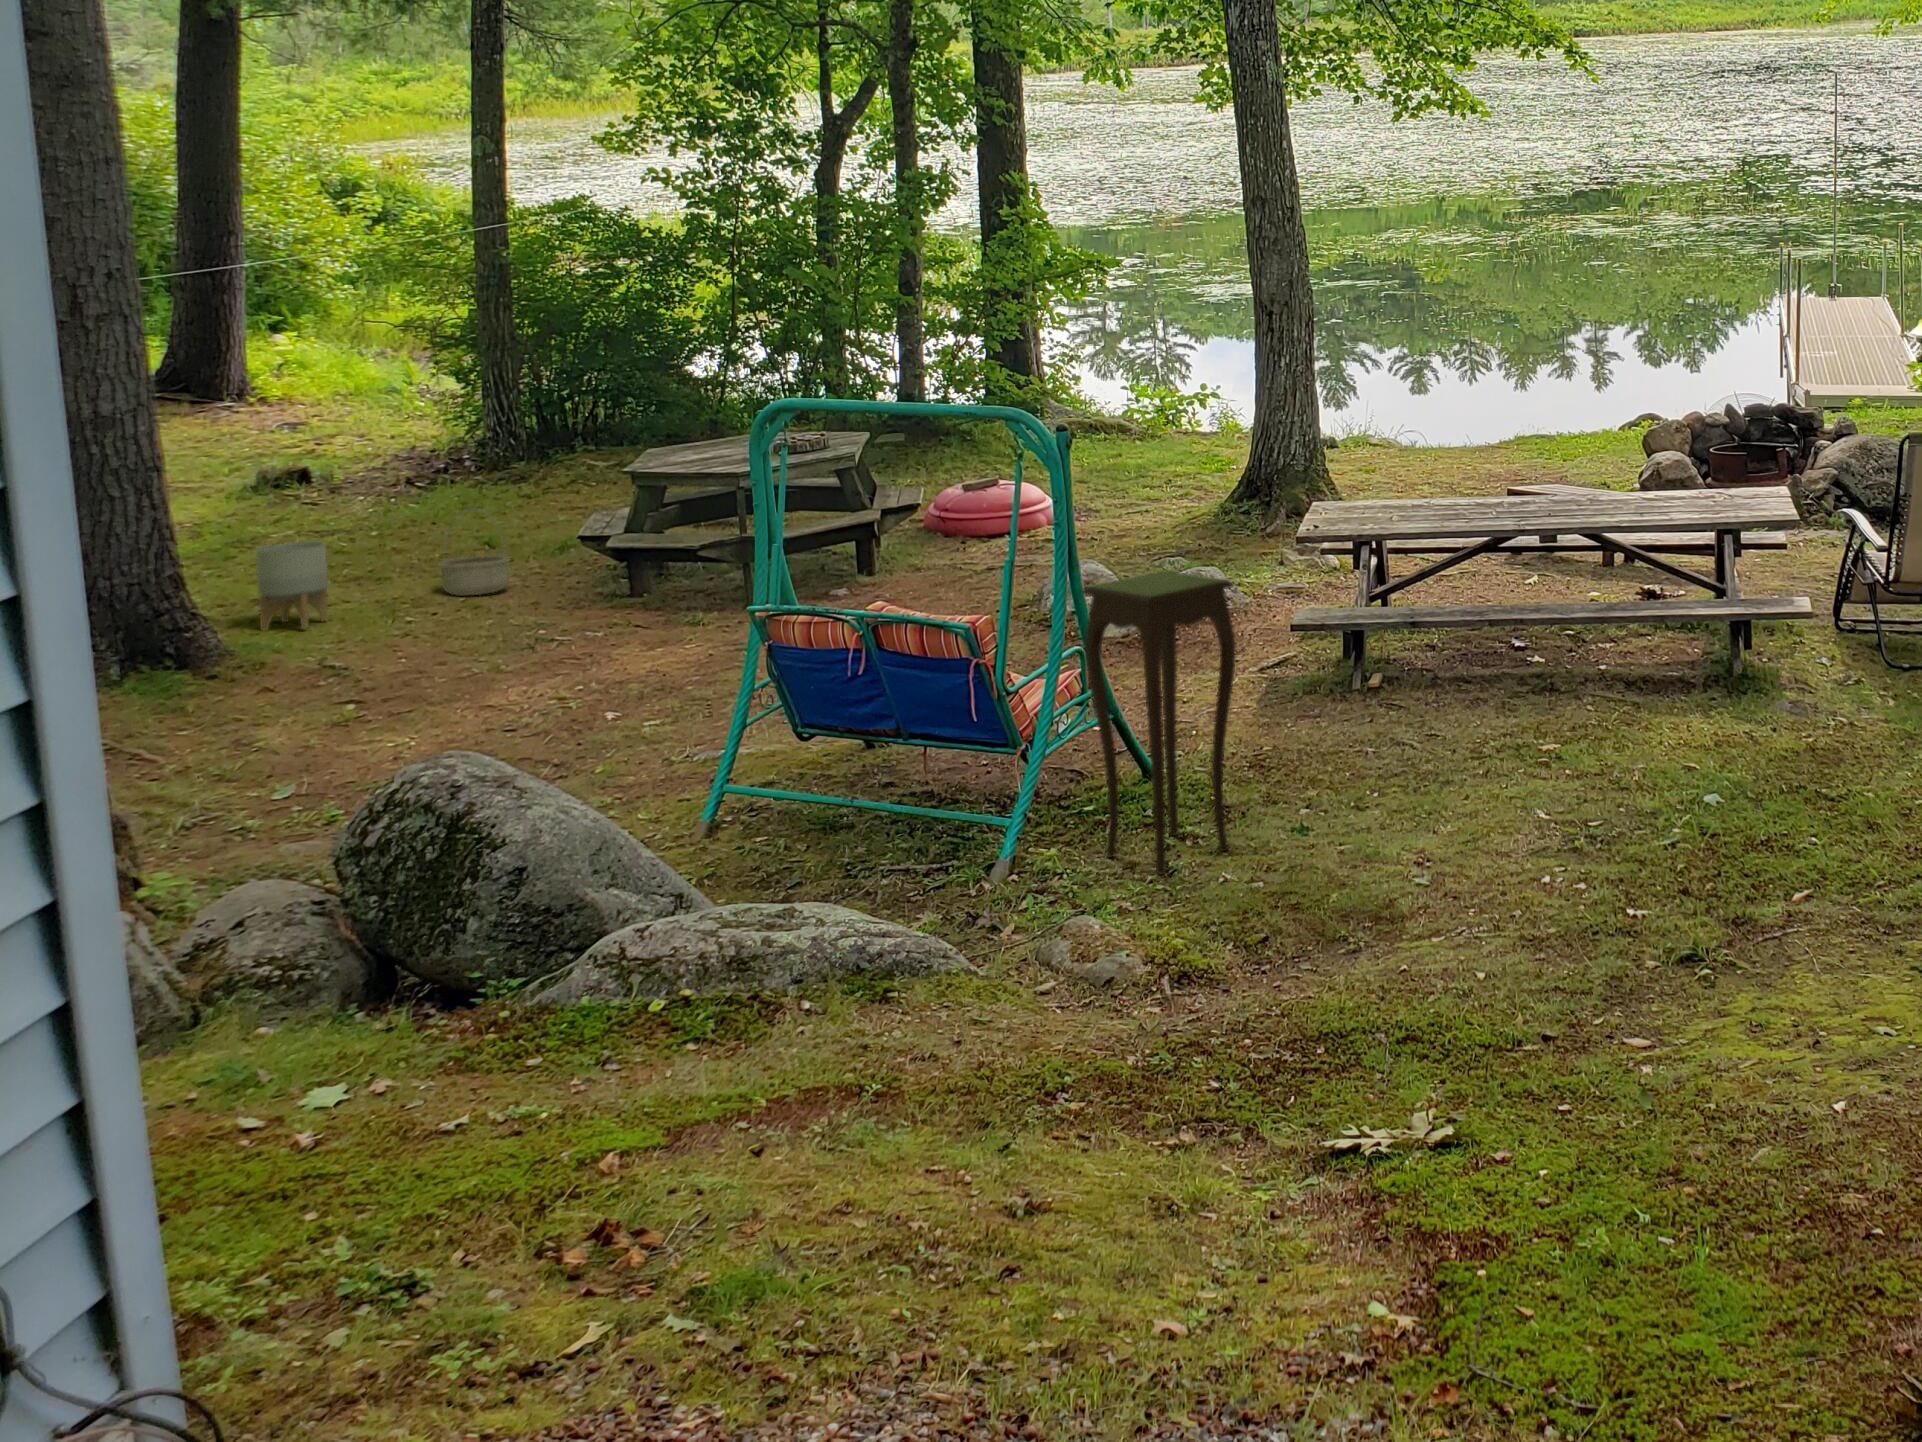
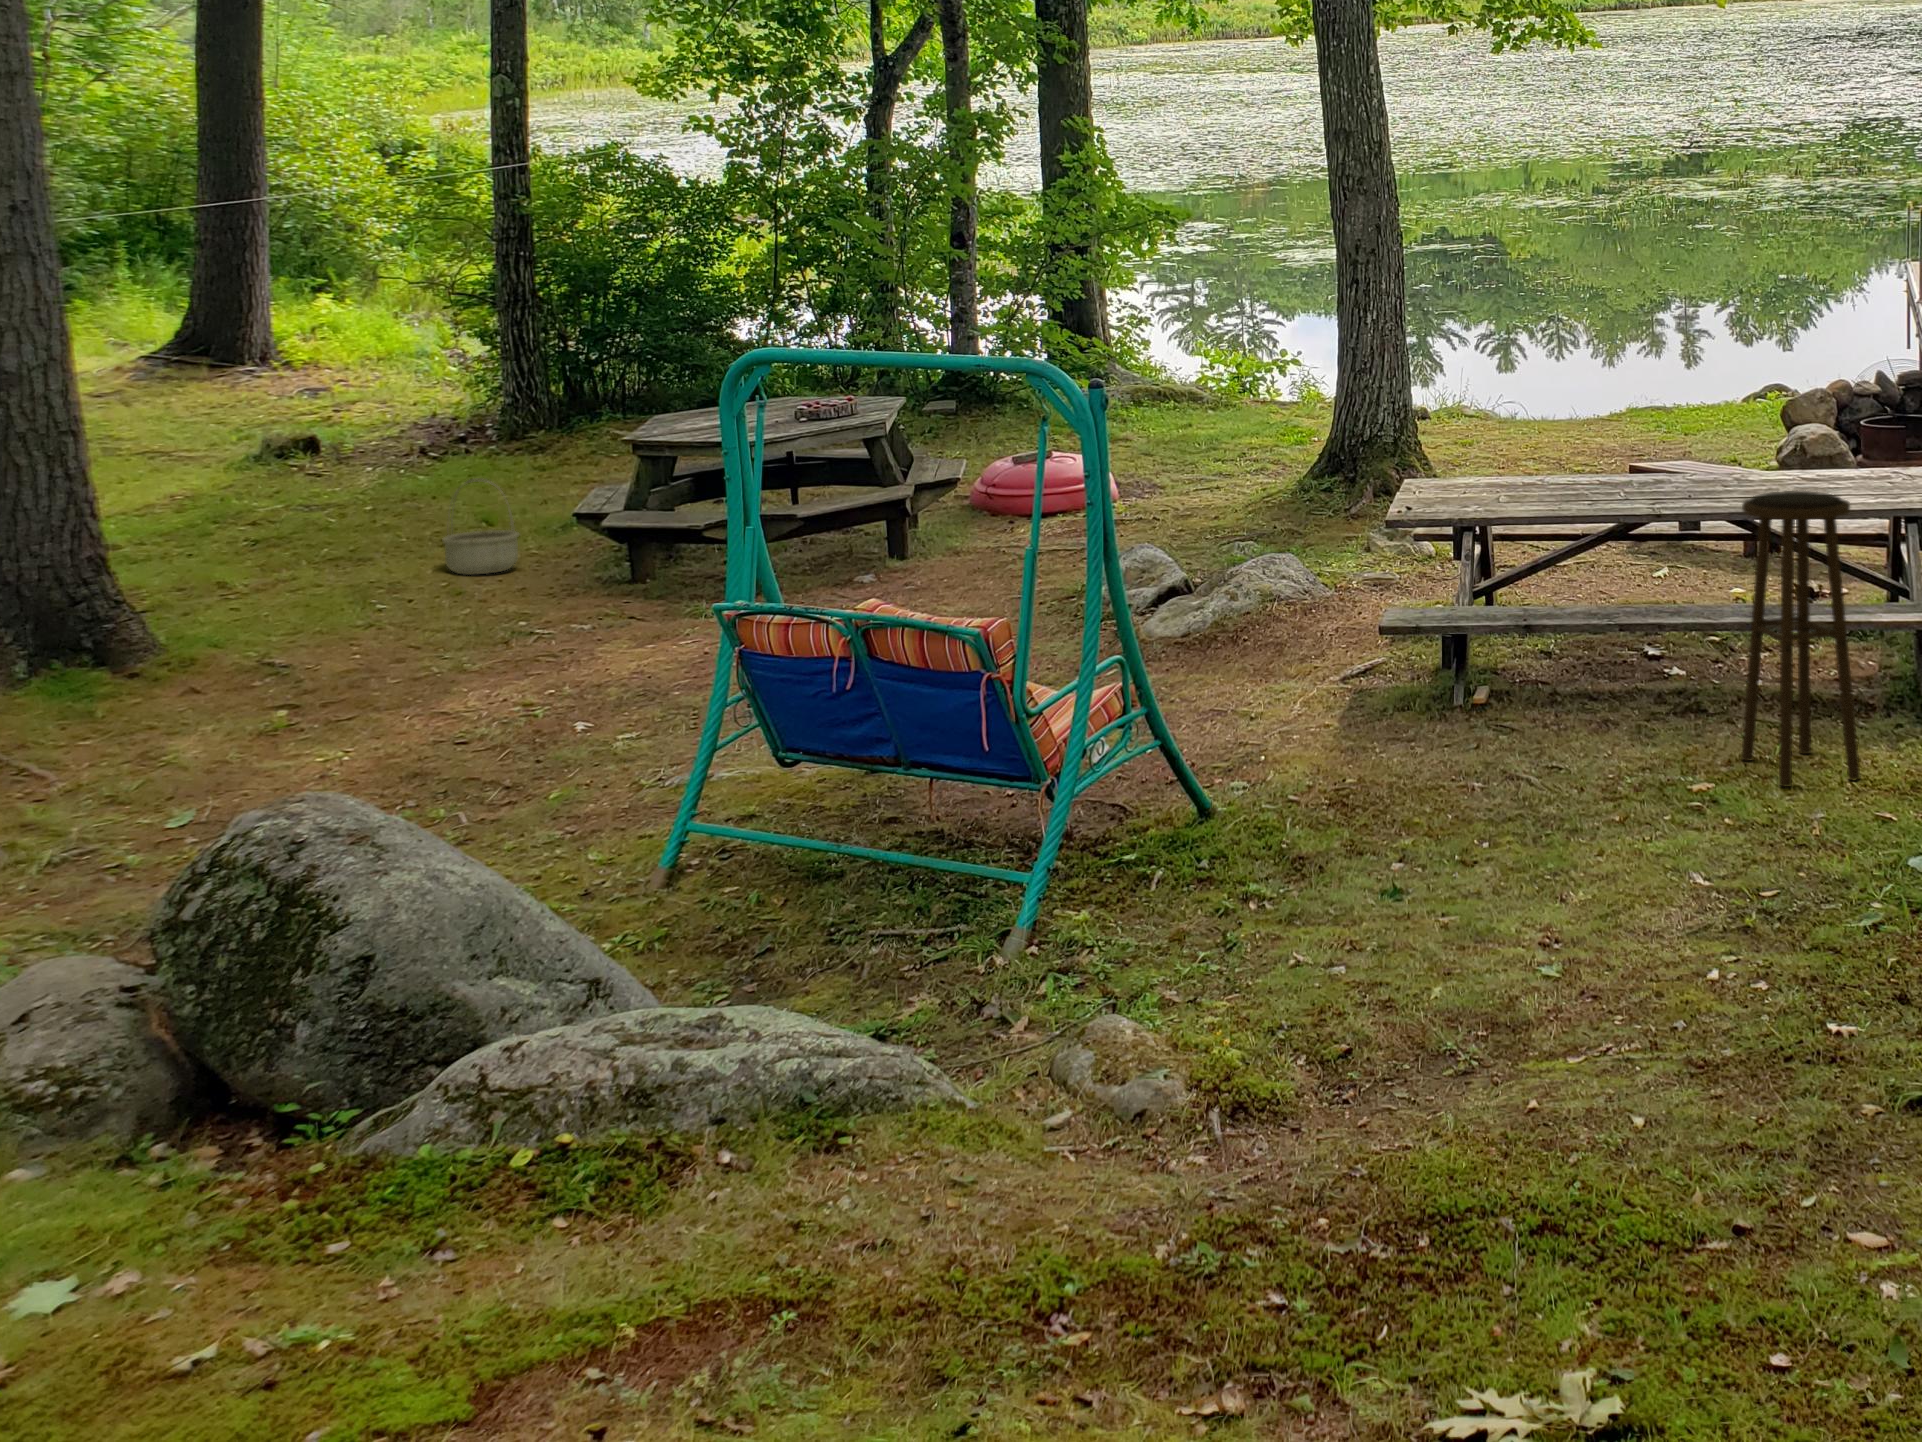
stool: none [1583,506,1679,747] -> present [1741,491,1861,787]
planter: present [256,542,328,631] -> none [237,513,318,612]
side table: present [1083,571,1236,874] -> none [1134,564,1323,945]

